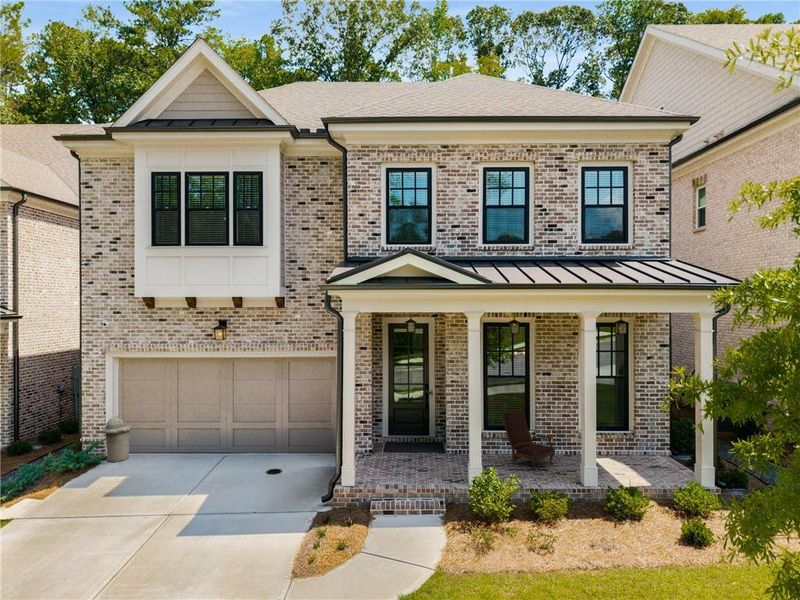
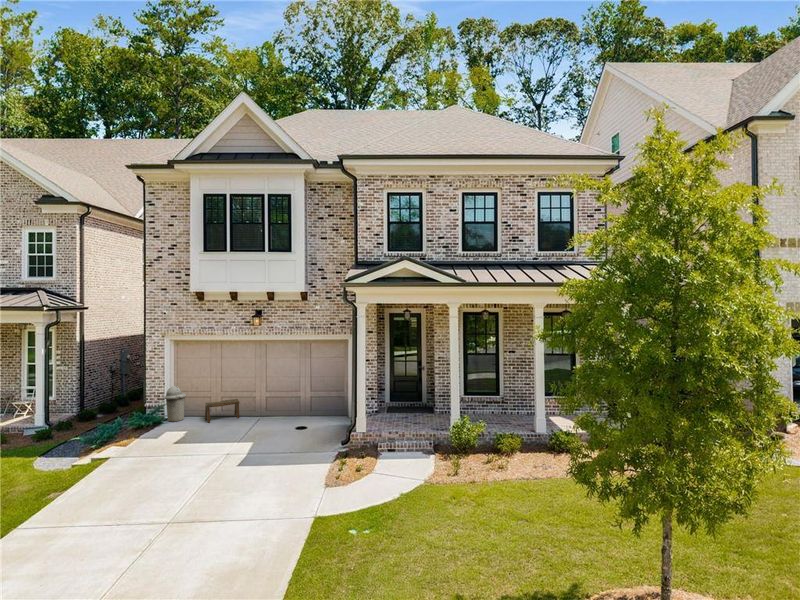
armchair: present [503,406,555,470] -> none [477,376,516,423]
bench: none [154,432,198,464] -> present [205,399,240,423]

